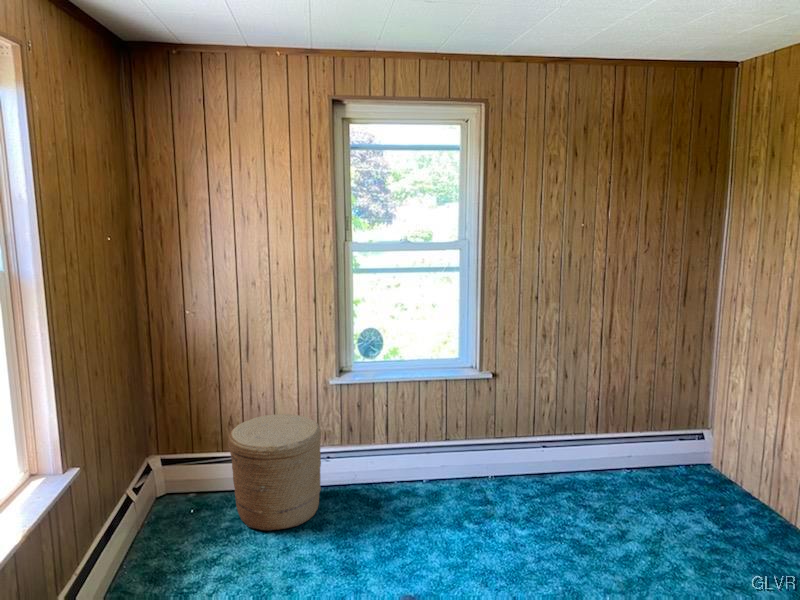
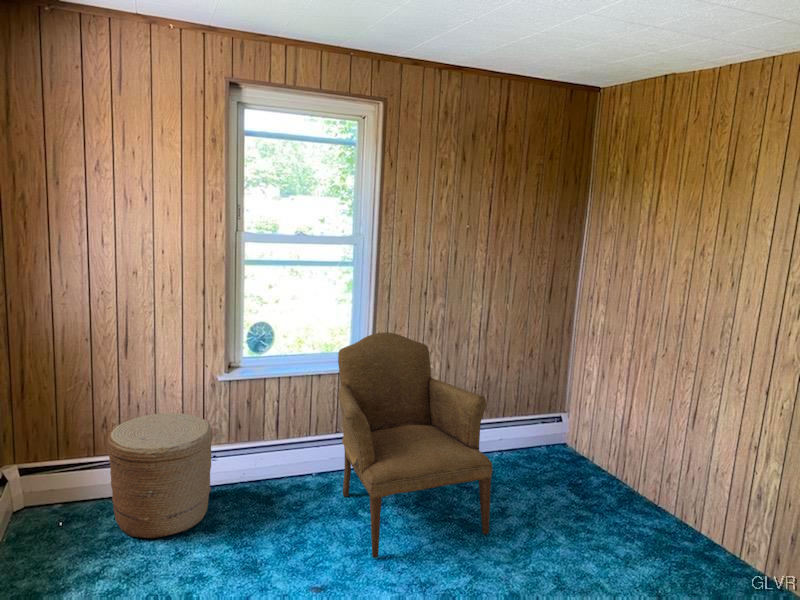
armchair: none [441,339,605,572] -> present [338,332,492,558]

